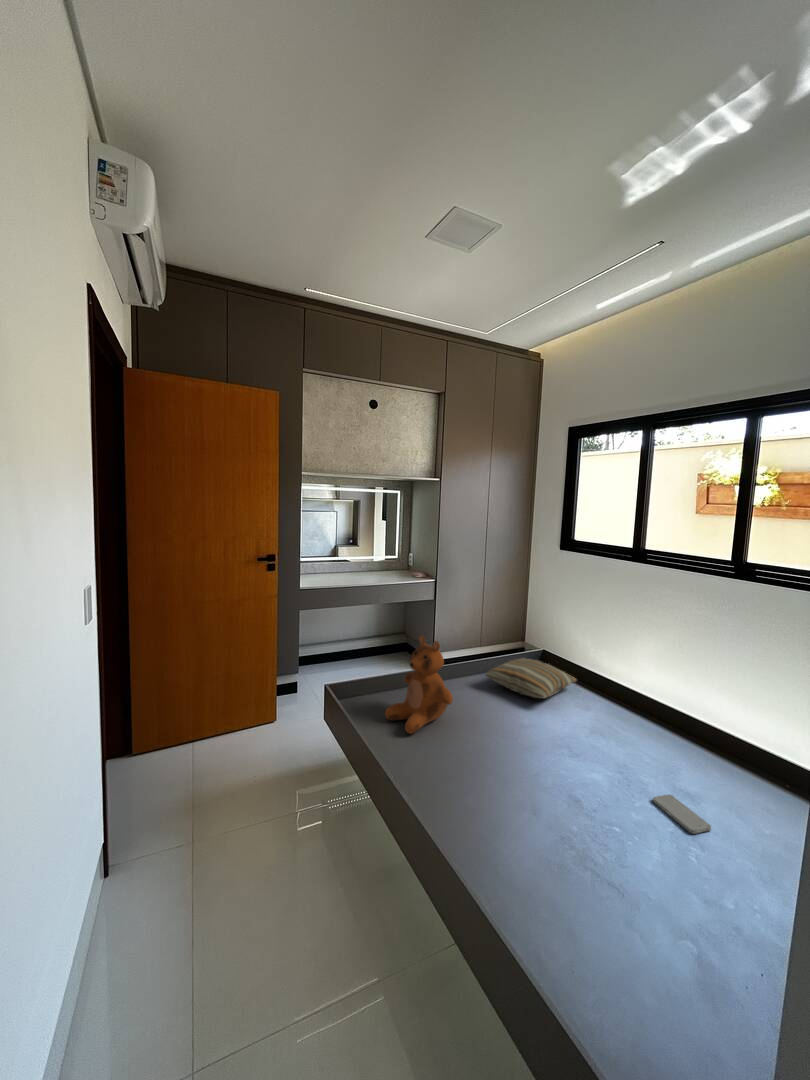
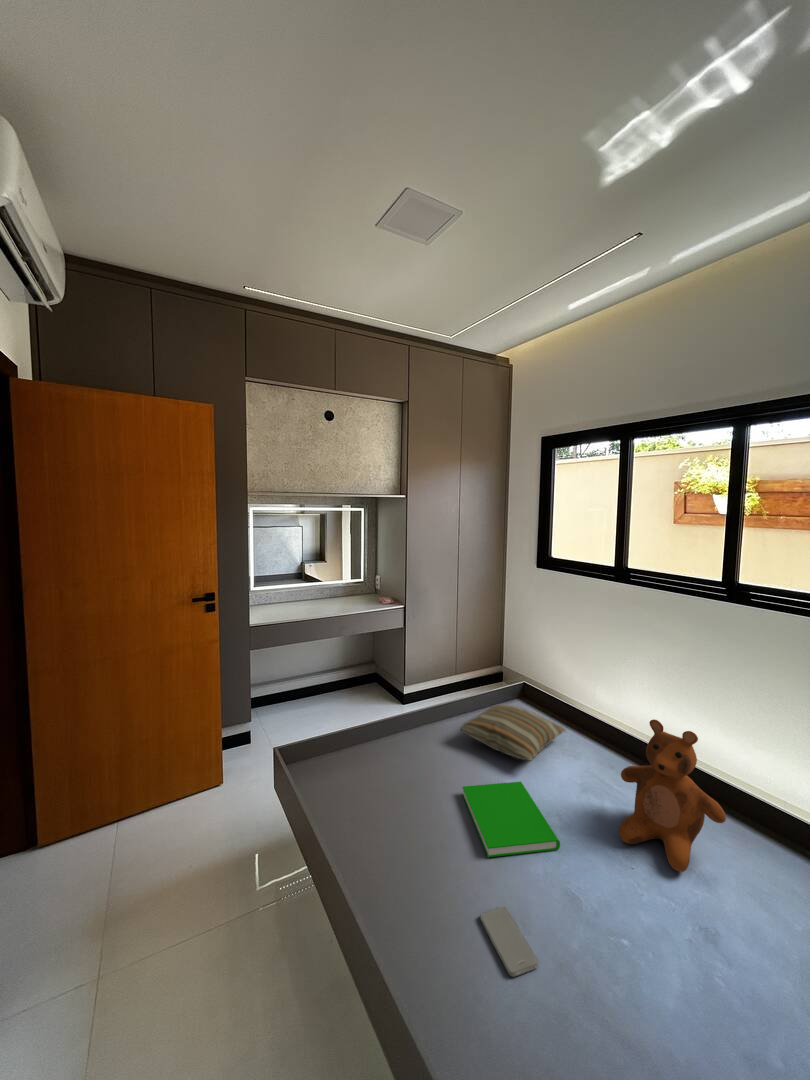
teddy bear: present [385,635,453,734] -> present [619,719,726,872]
book: none [486,712,565,757] -> present [462,782,560,857]
smartphone: present [653,795,711,834] -> present [480,907,538,977]

